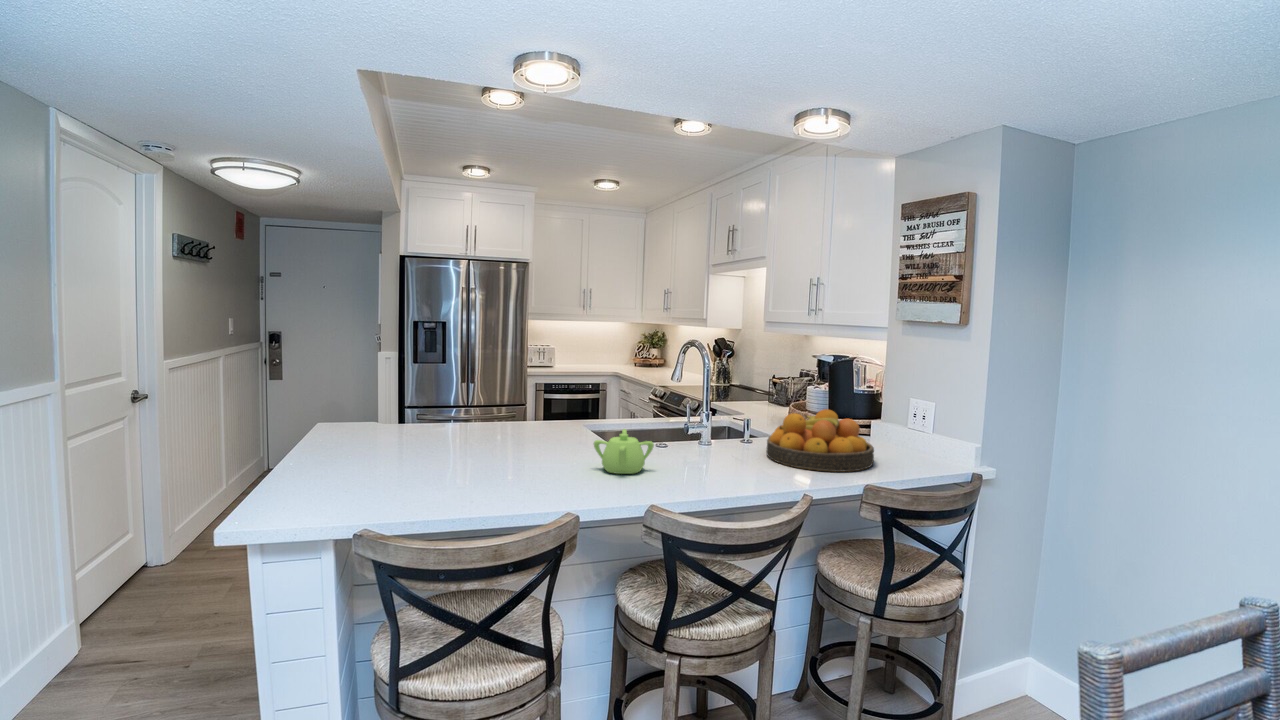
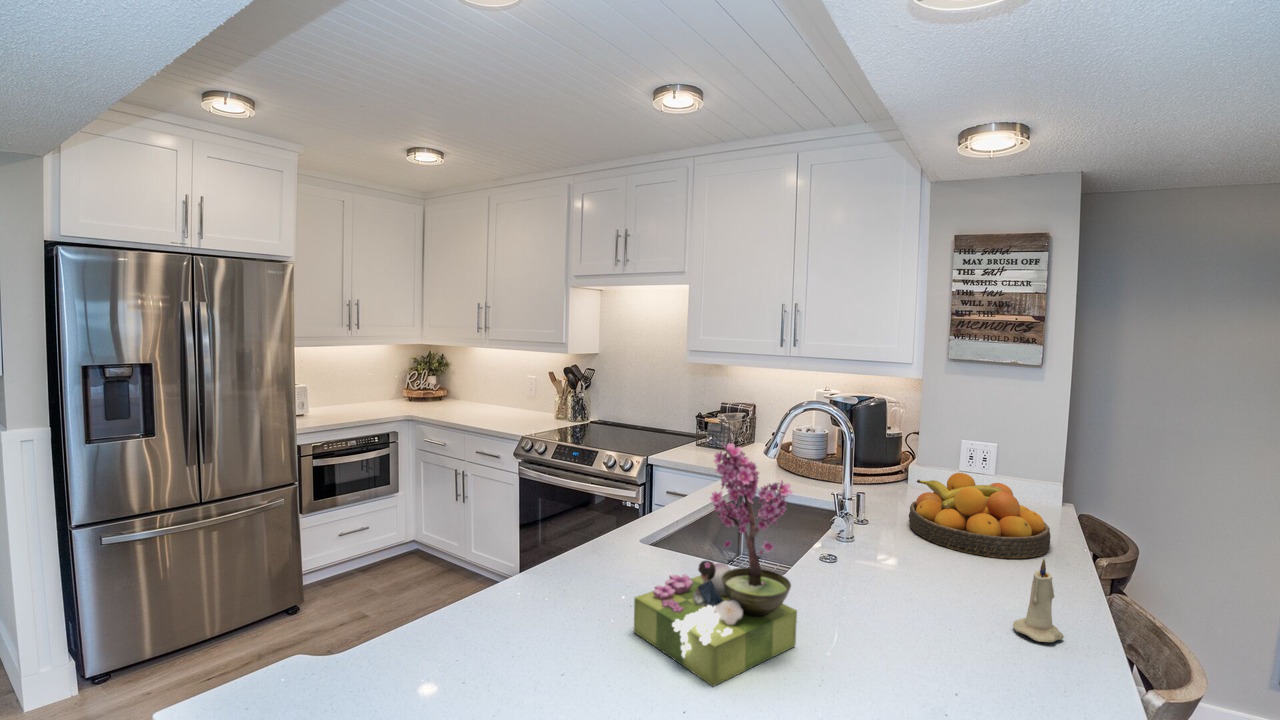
flower arrangement: none [475,346,559,460] -> present [634,443,797,686]
teapot: present [594,429,654,474] -> none [872,558,971,644]
candle: none [670,431,703,486] -> present [1013,559,1064,642]

